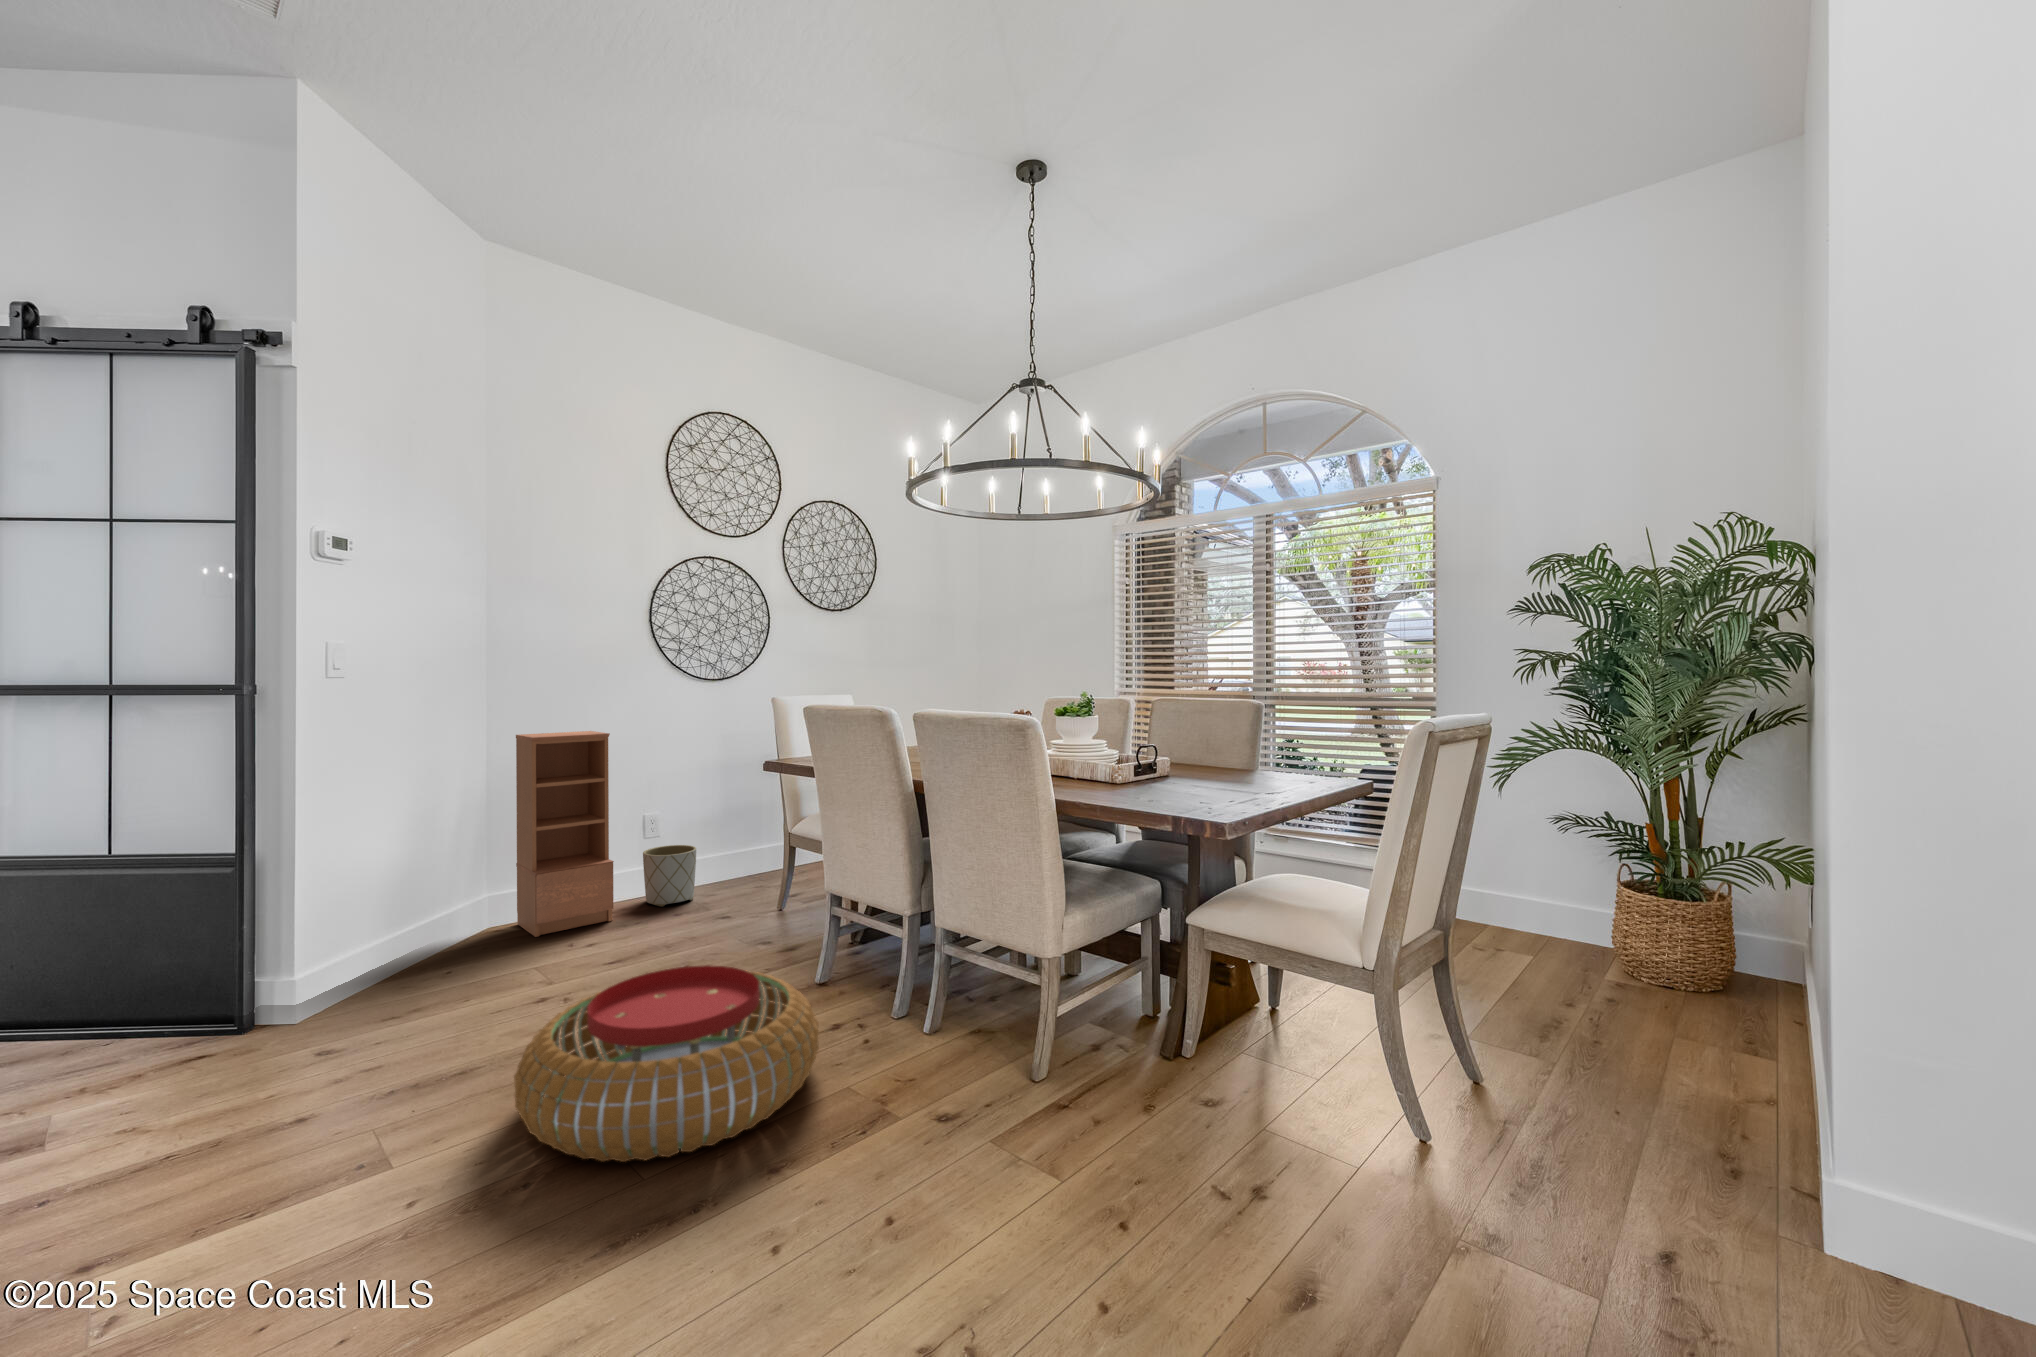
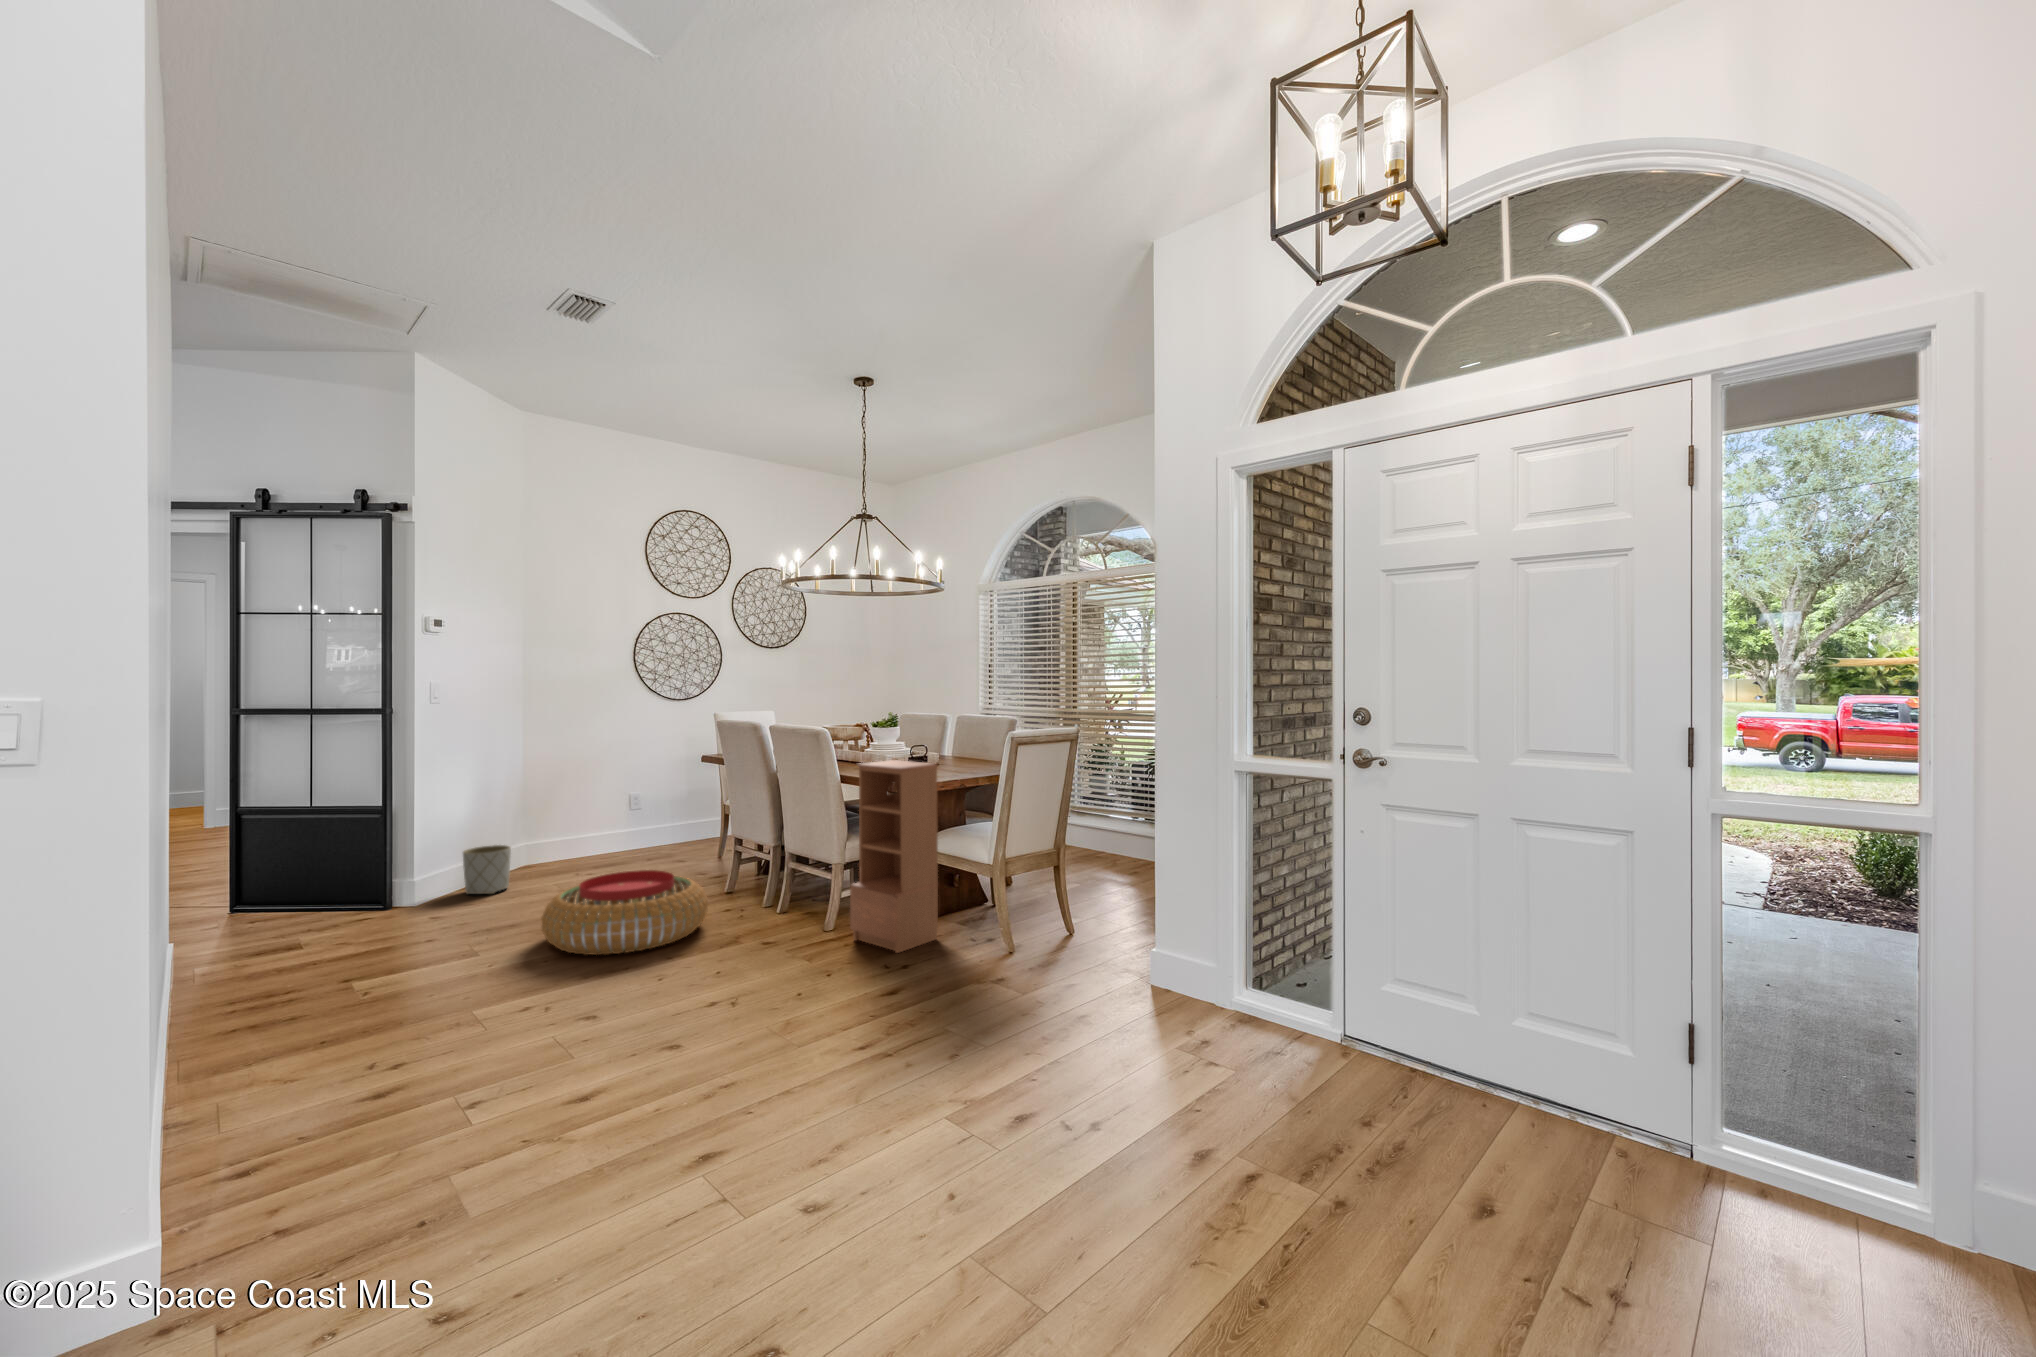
bookcase: present [516,731,614,937] -> present [850,760,938,953]
planter: present [643,845,696,907] -> present [463,845,511,894]

